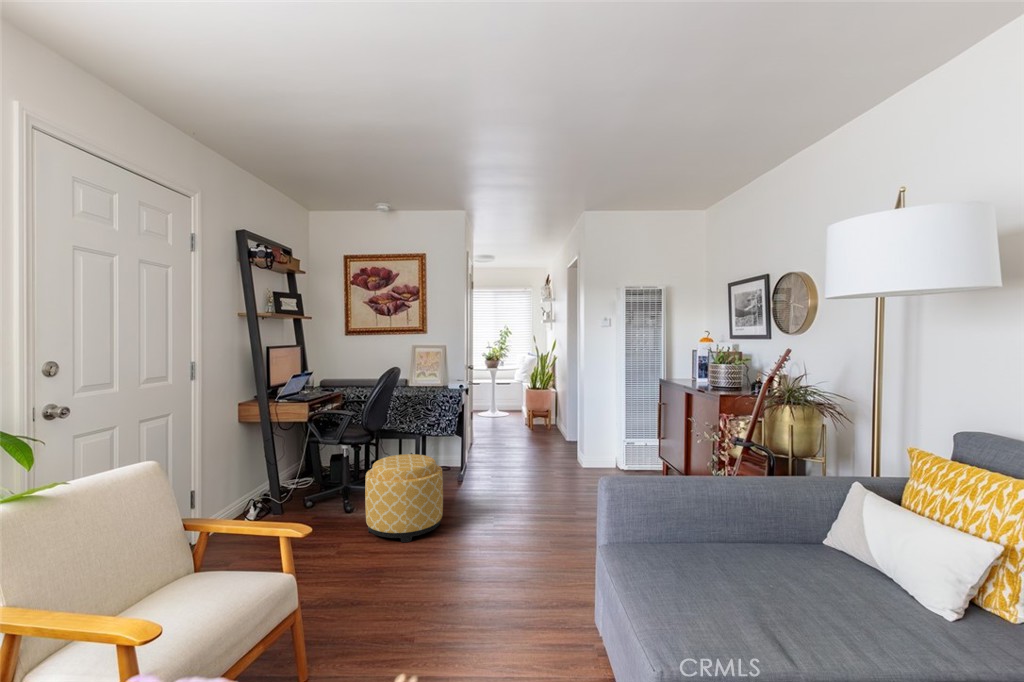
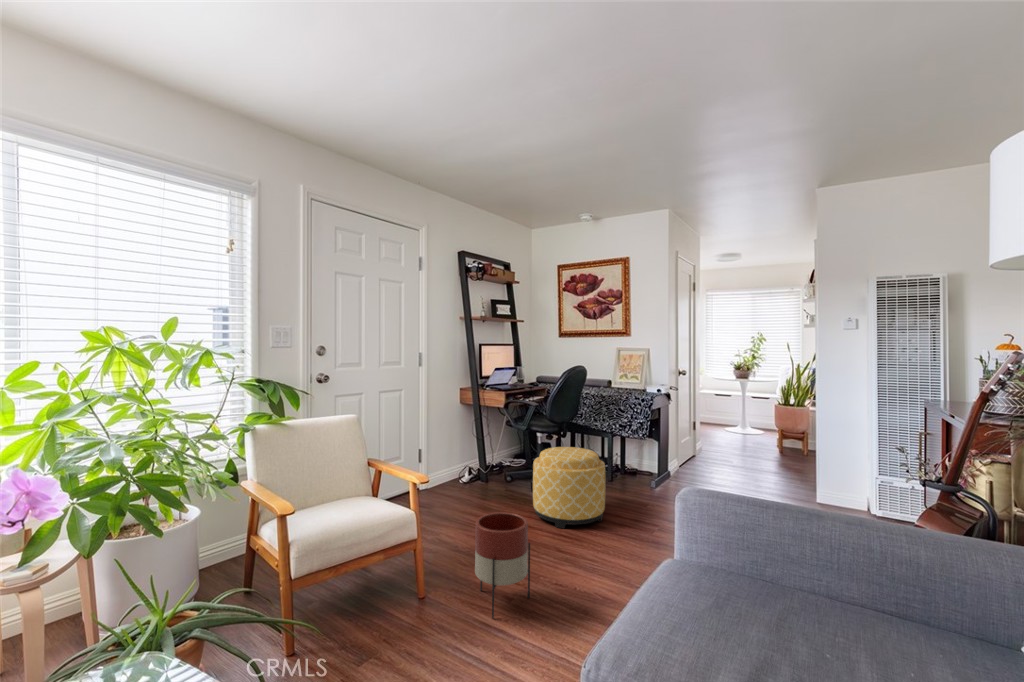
planter: none [373,538,434,658] -> present [475,512,530,618]

